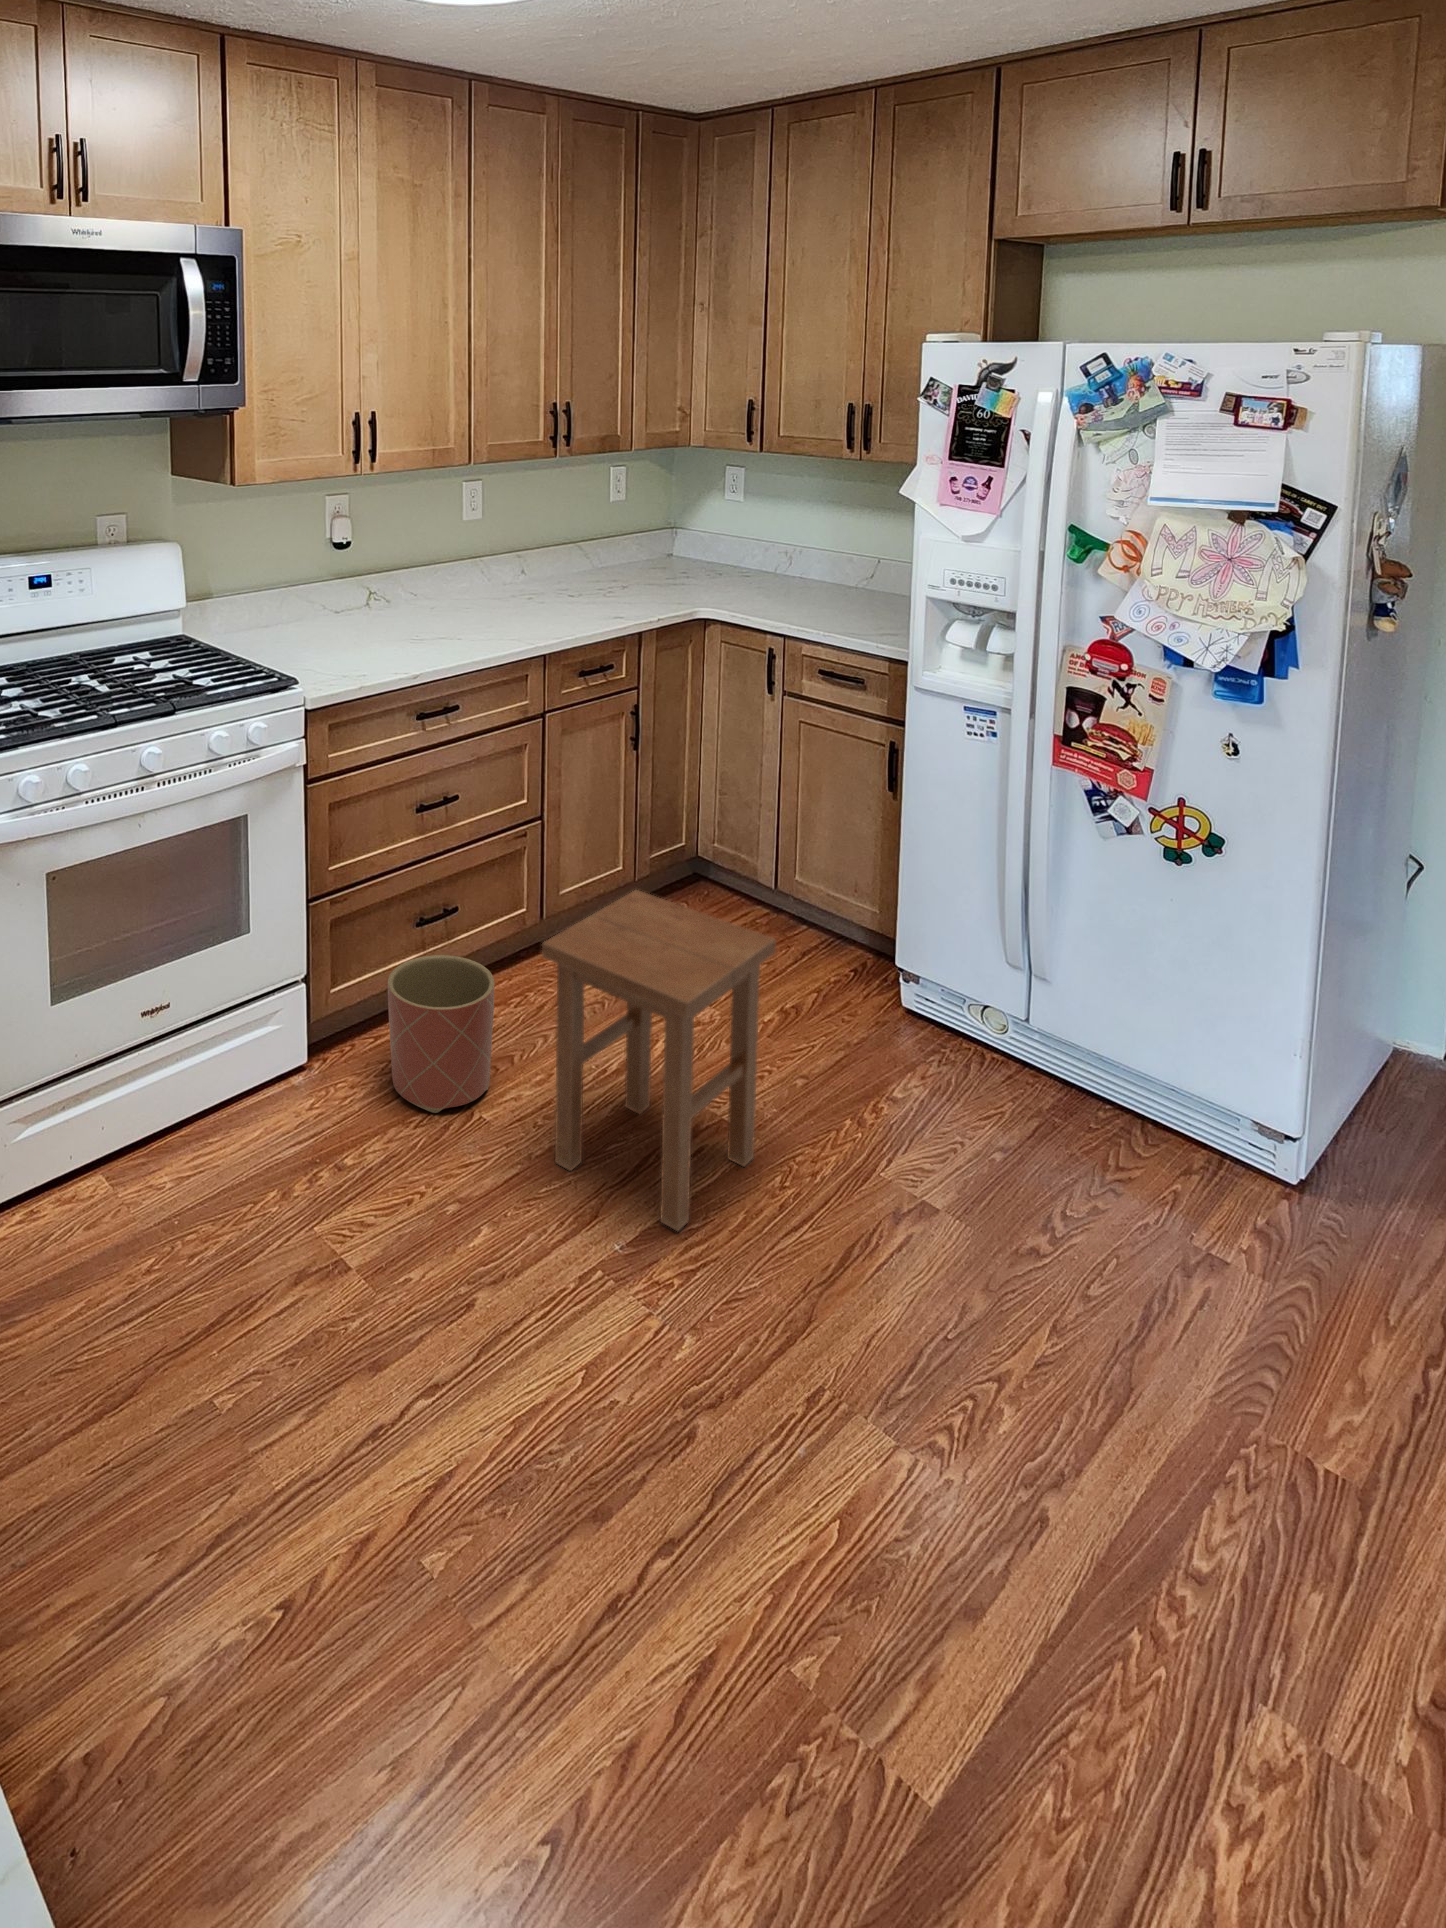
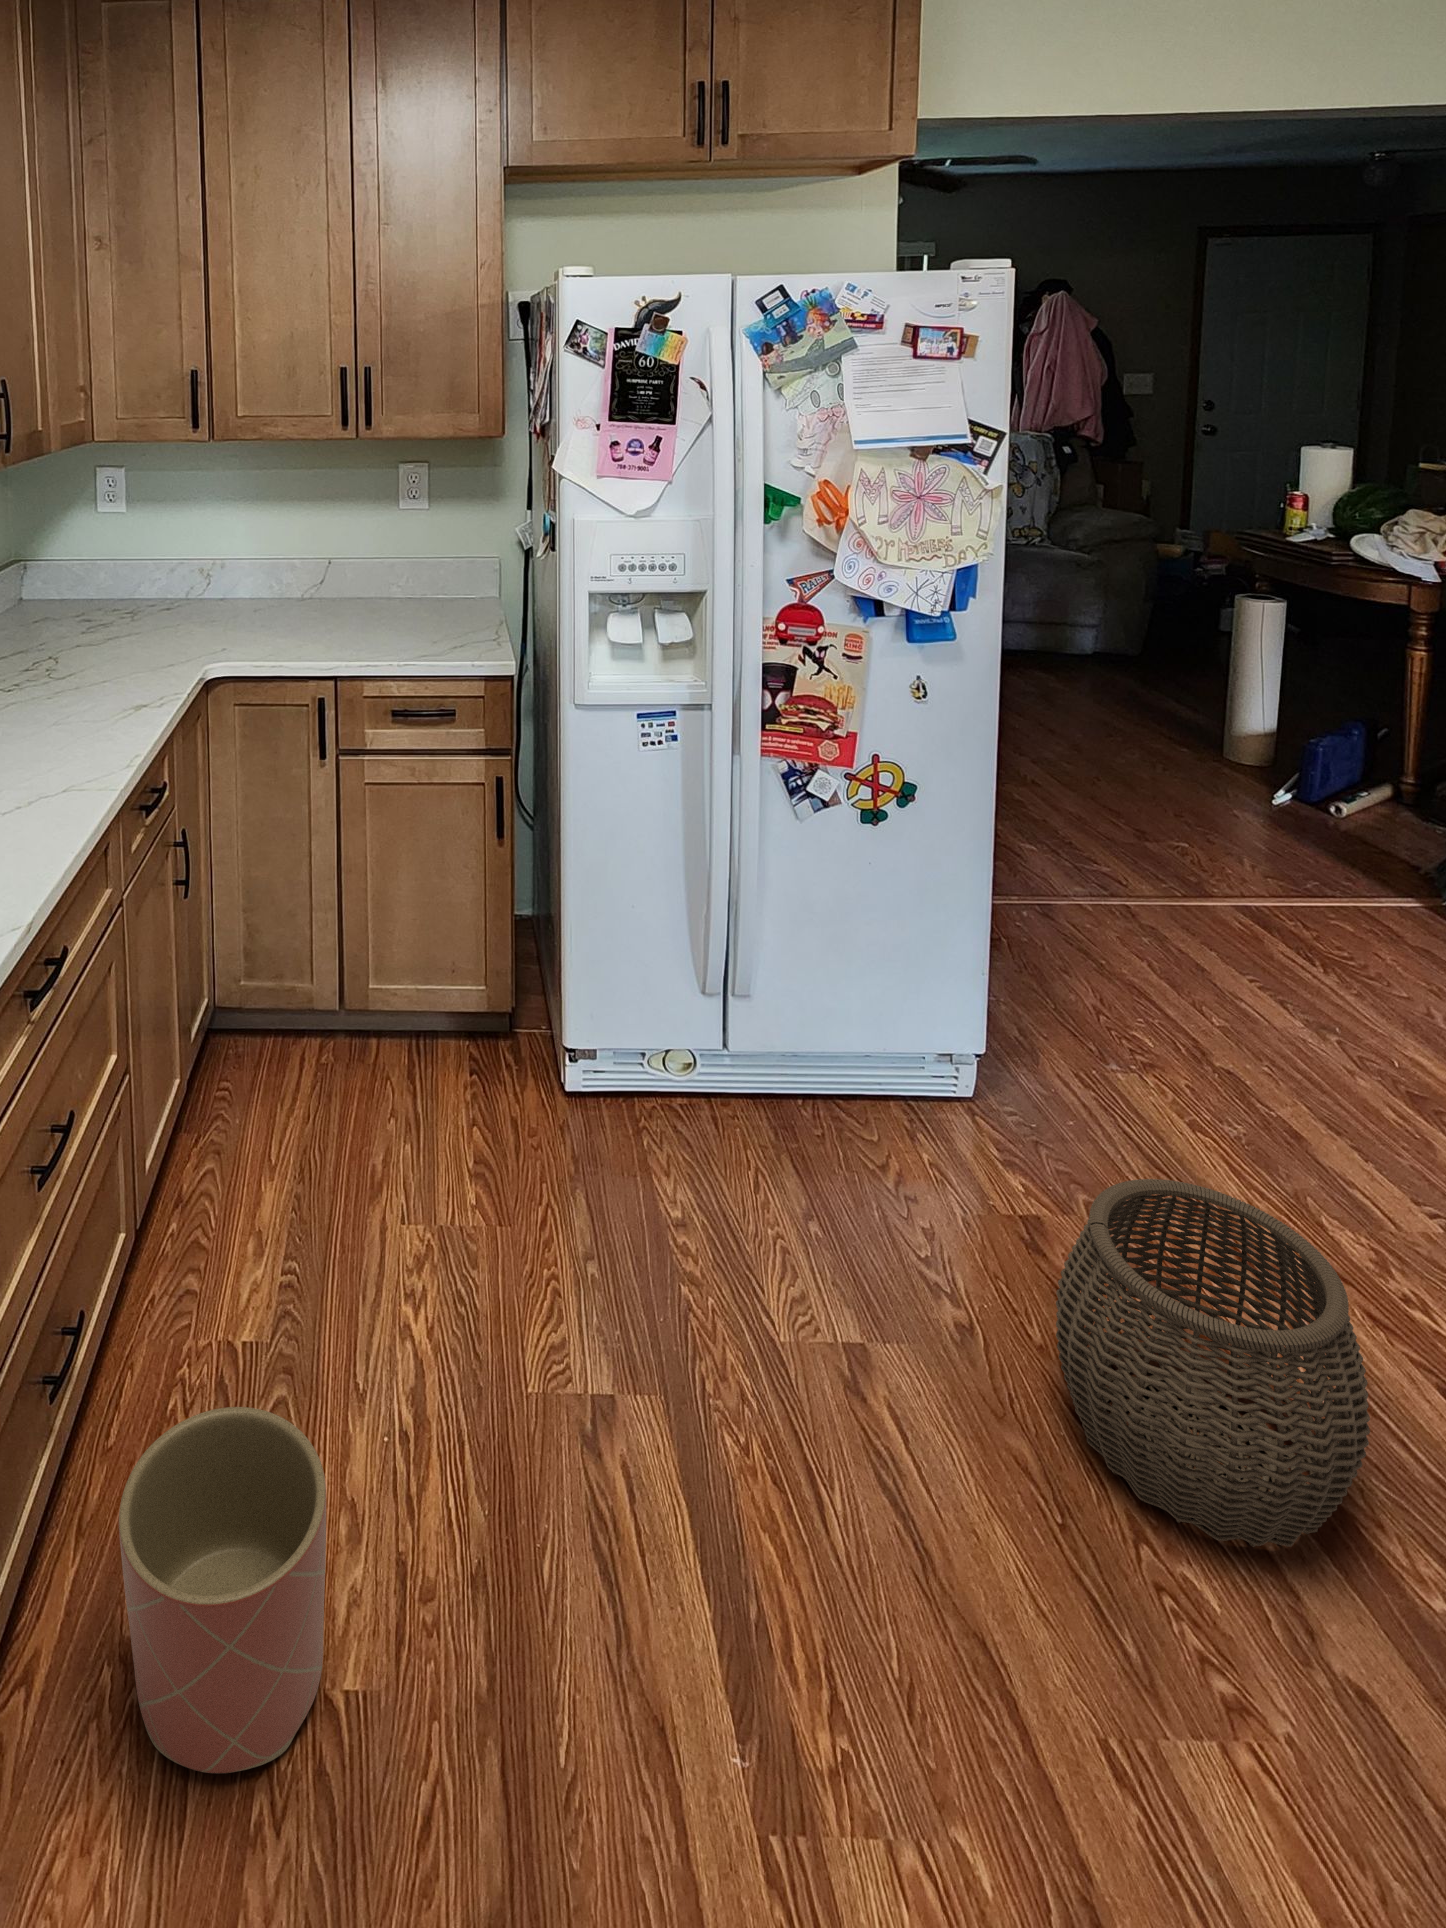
stool: present [542,890,776,1231] -> none [461,1121,795,1673]
woven basket: none [1008,1156,1278,1476] -> present [1056,1179,1370,1547]

